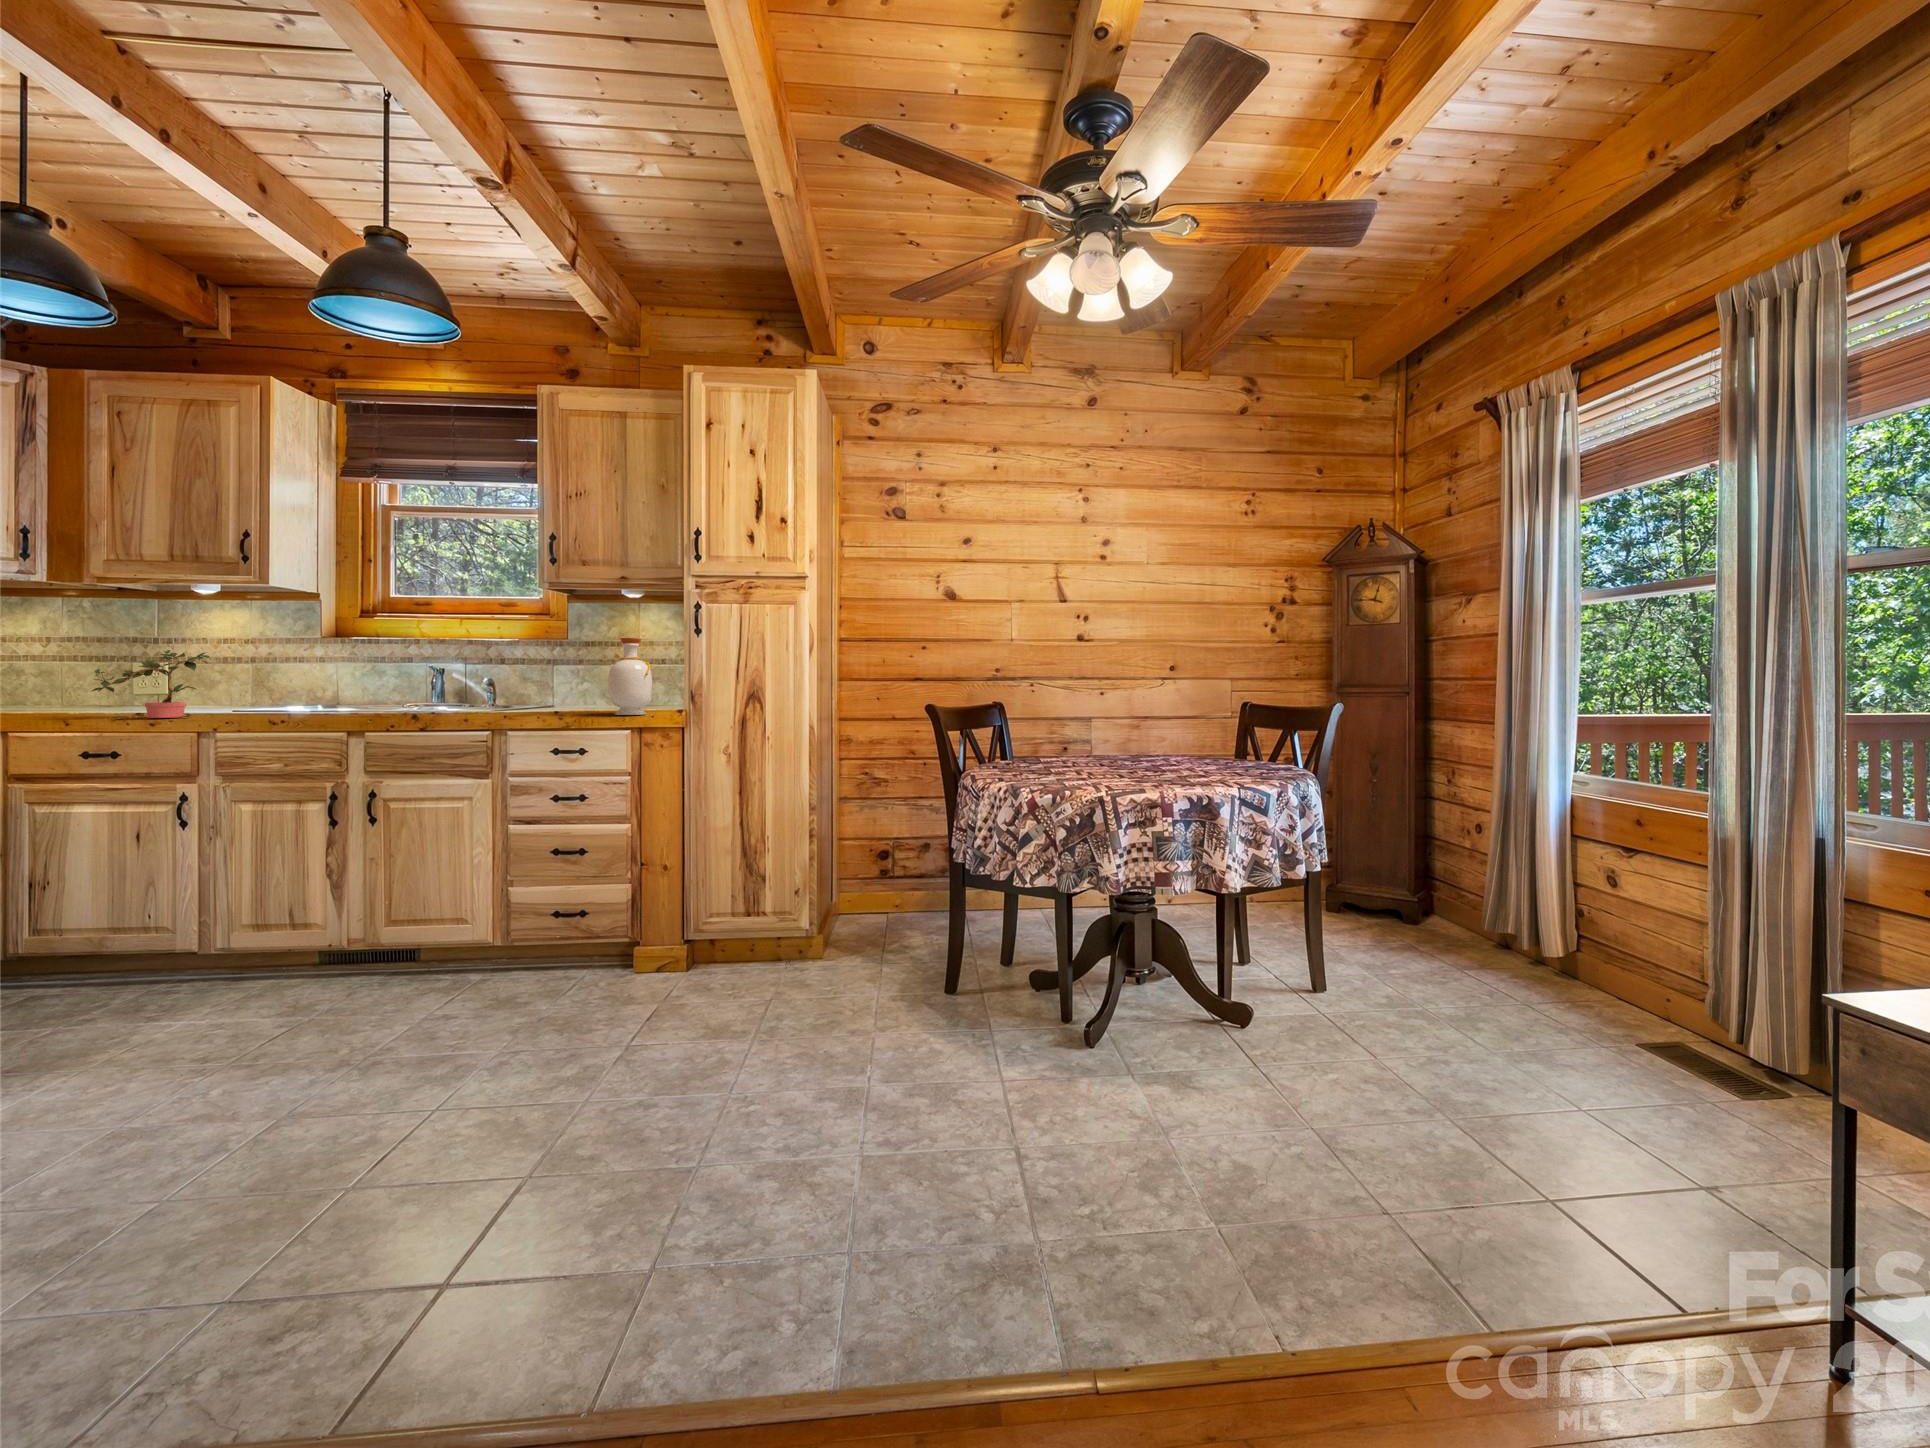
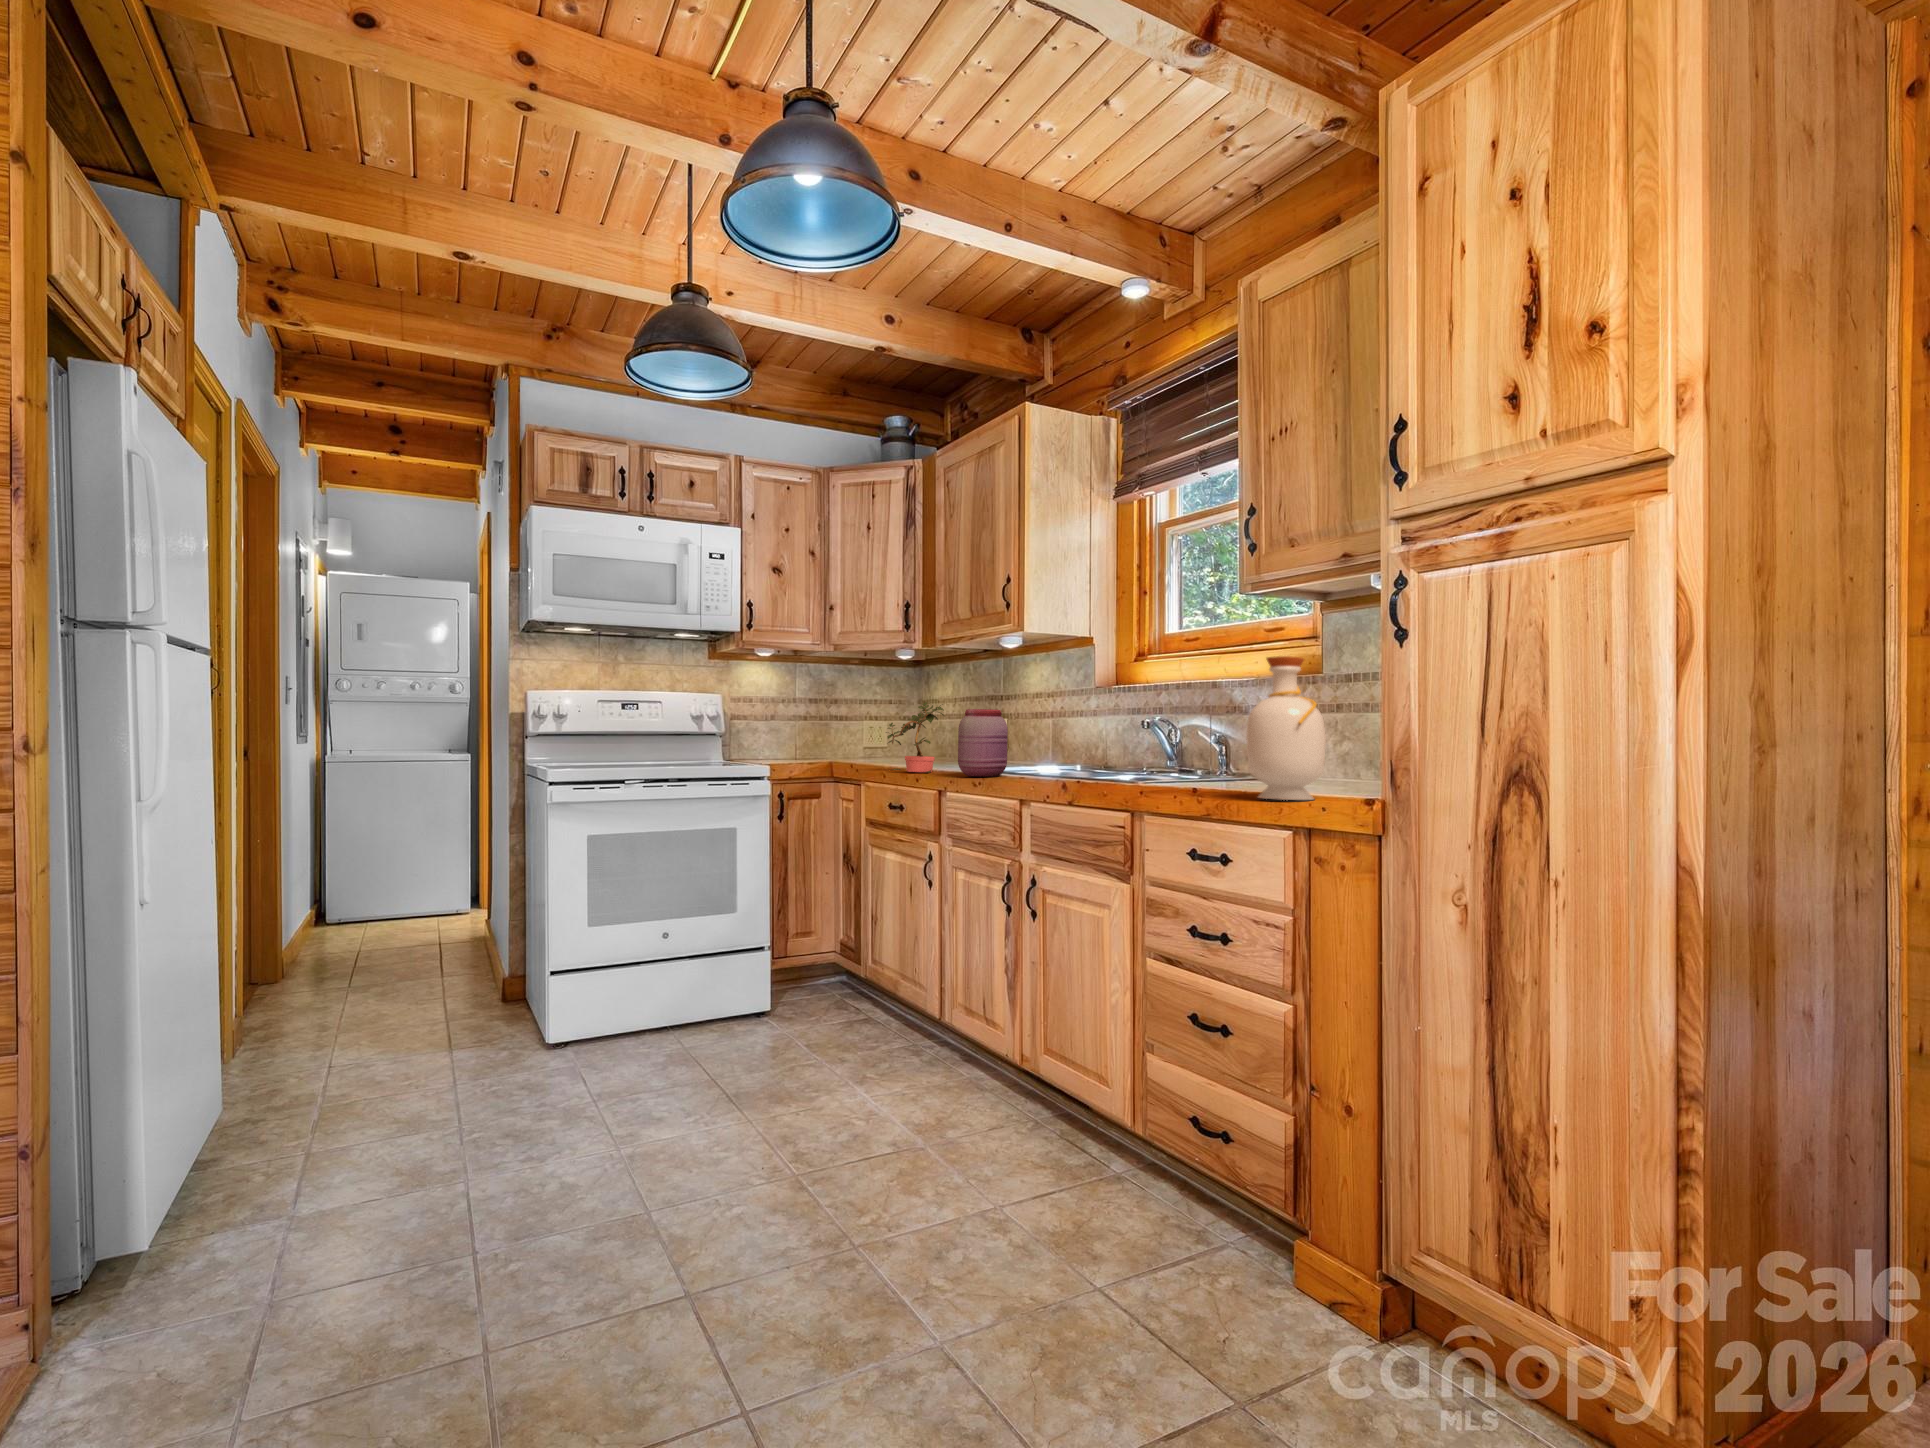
jar: none [261,659,316,717] -> present [958,709,1008,777]

